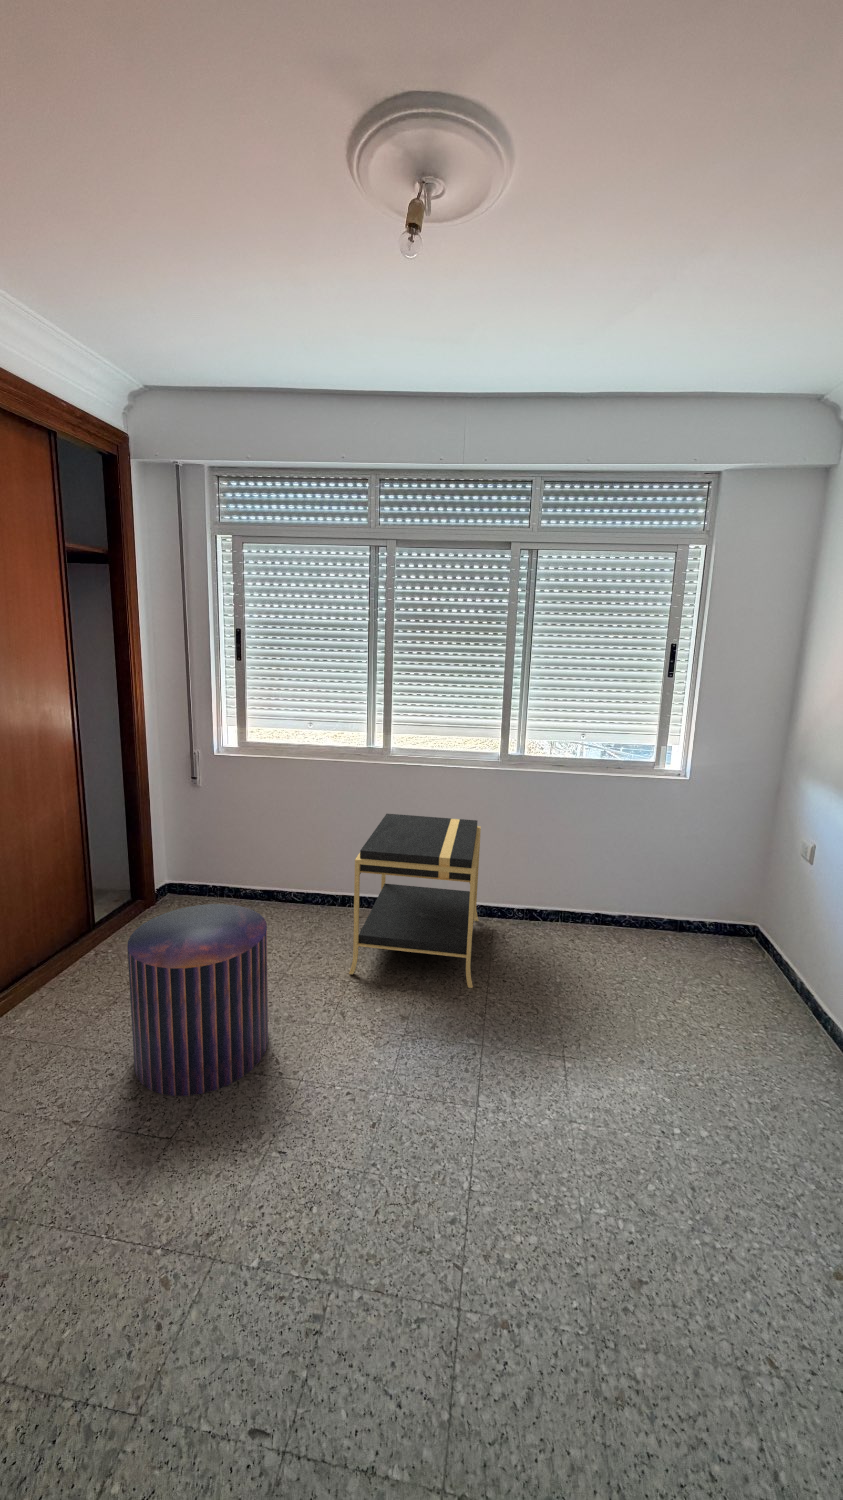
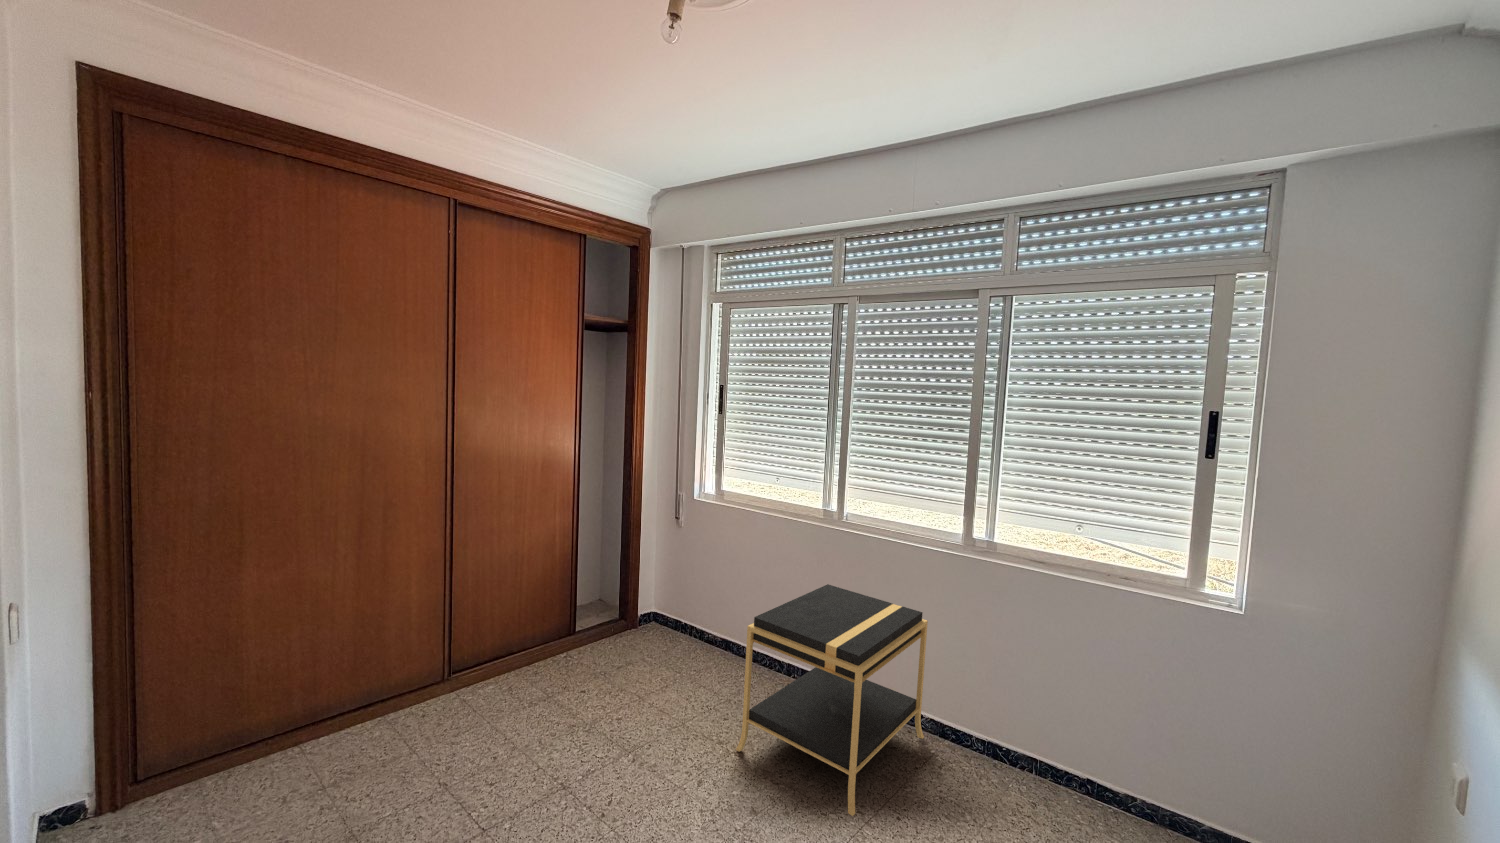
pouf: present [128,904,268,1096] -> none [503,635,630,817]

